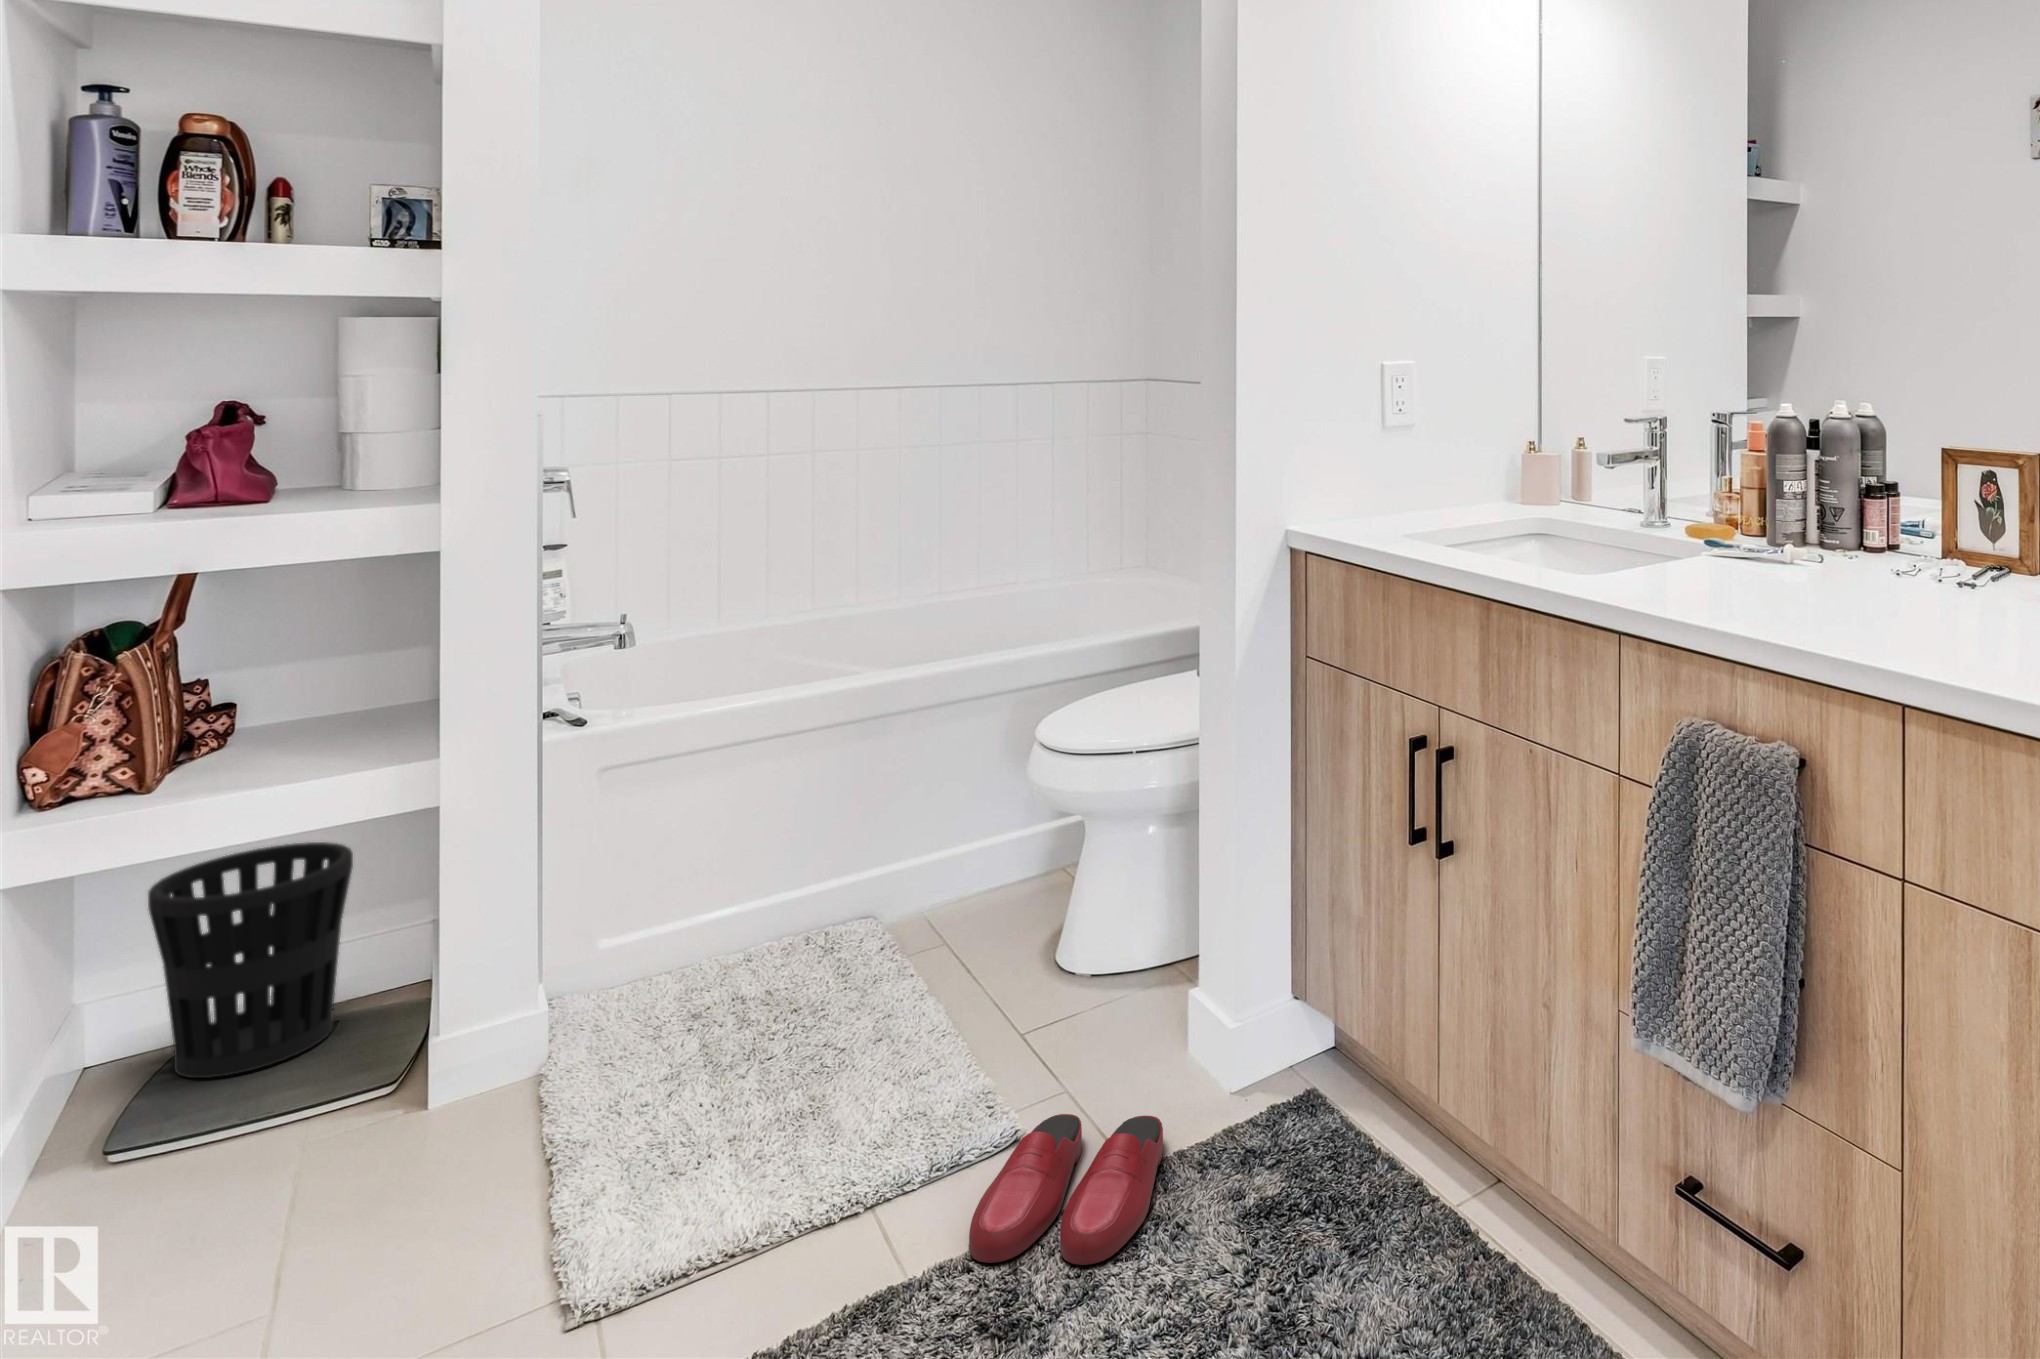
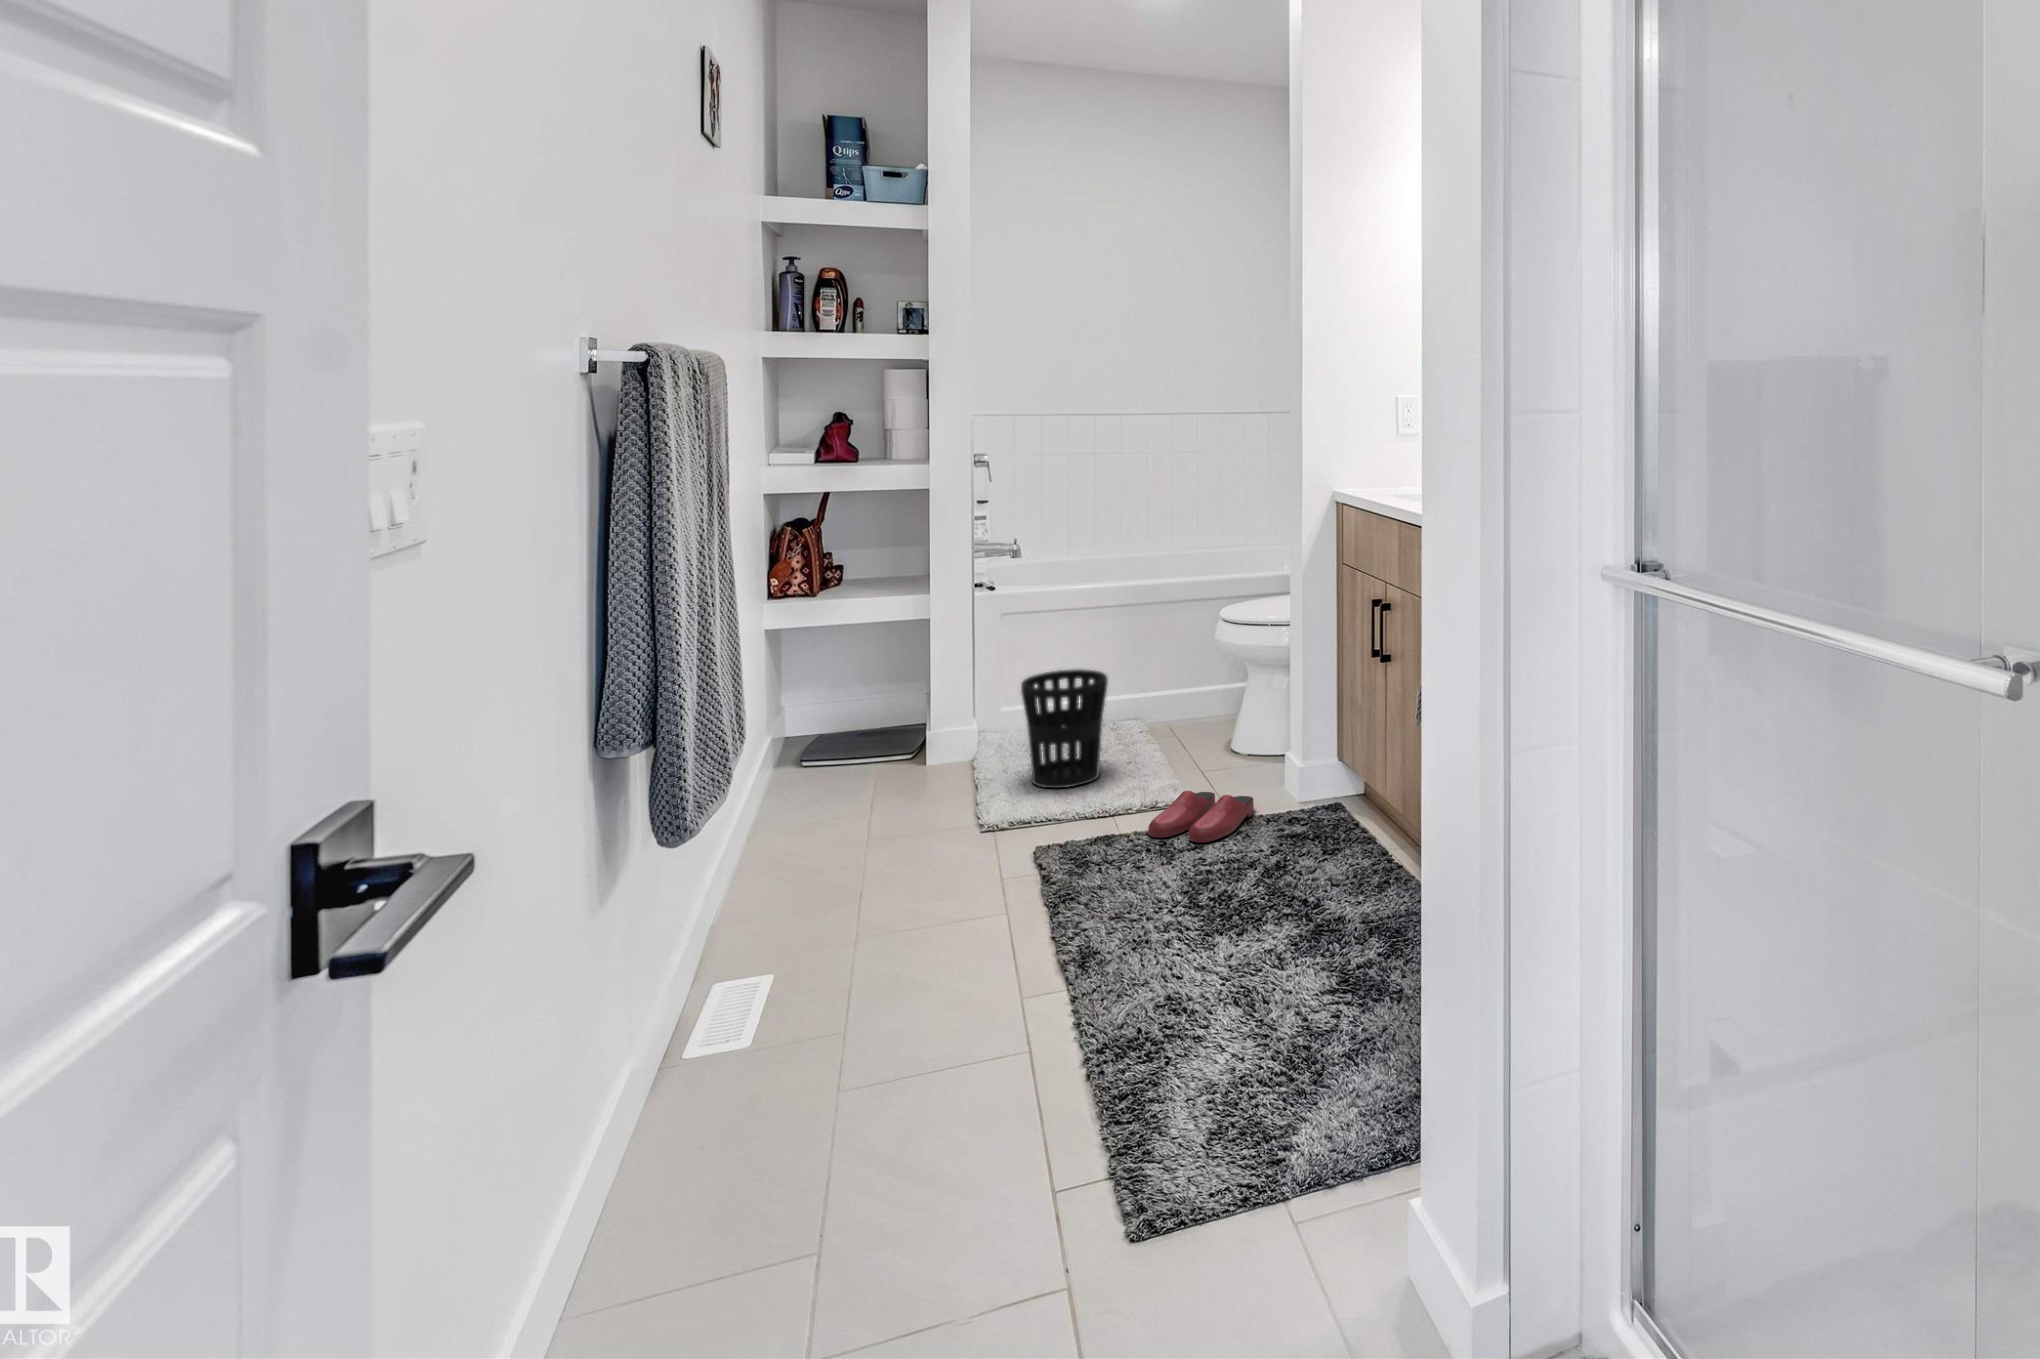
wastebasket: present [148,842,353,1078] -> present [1021,669,1108,788]

